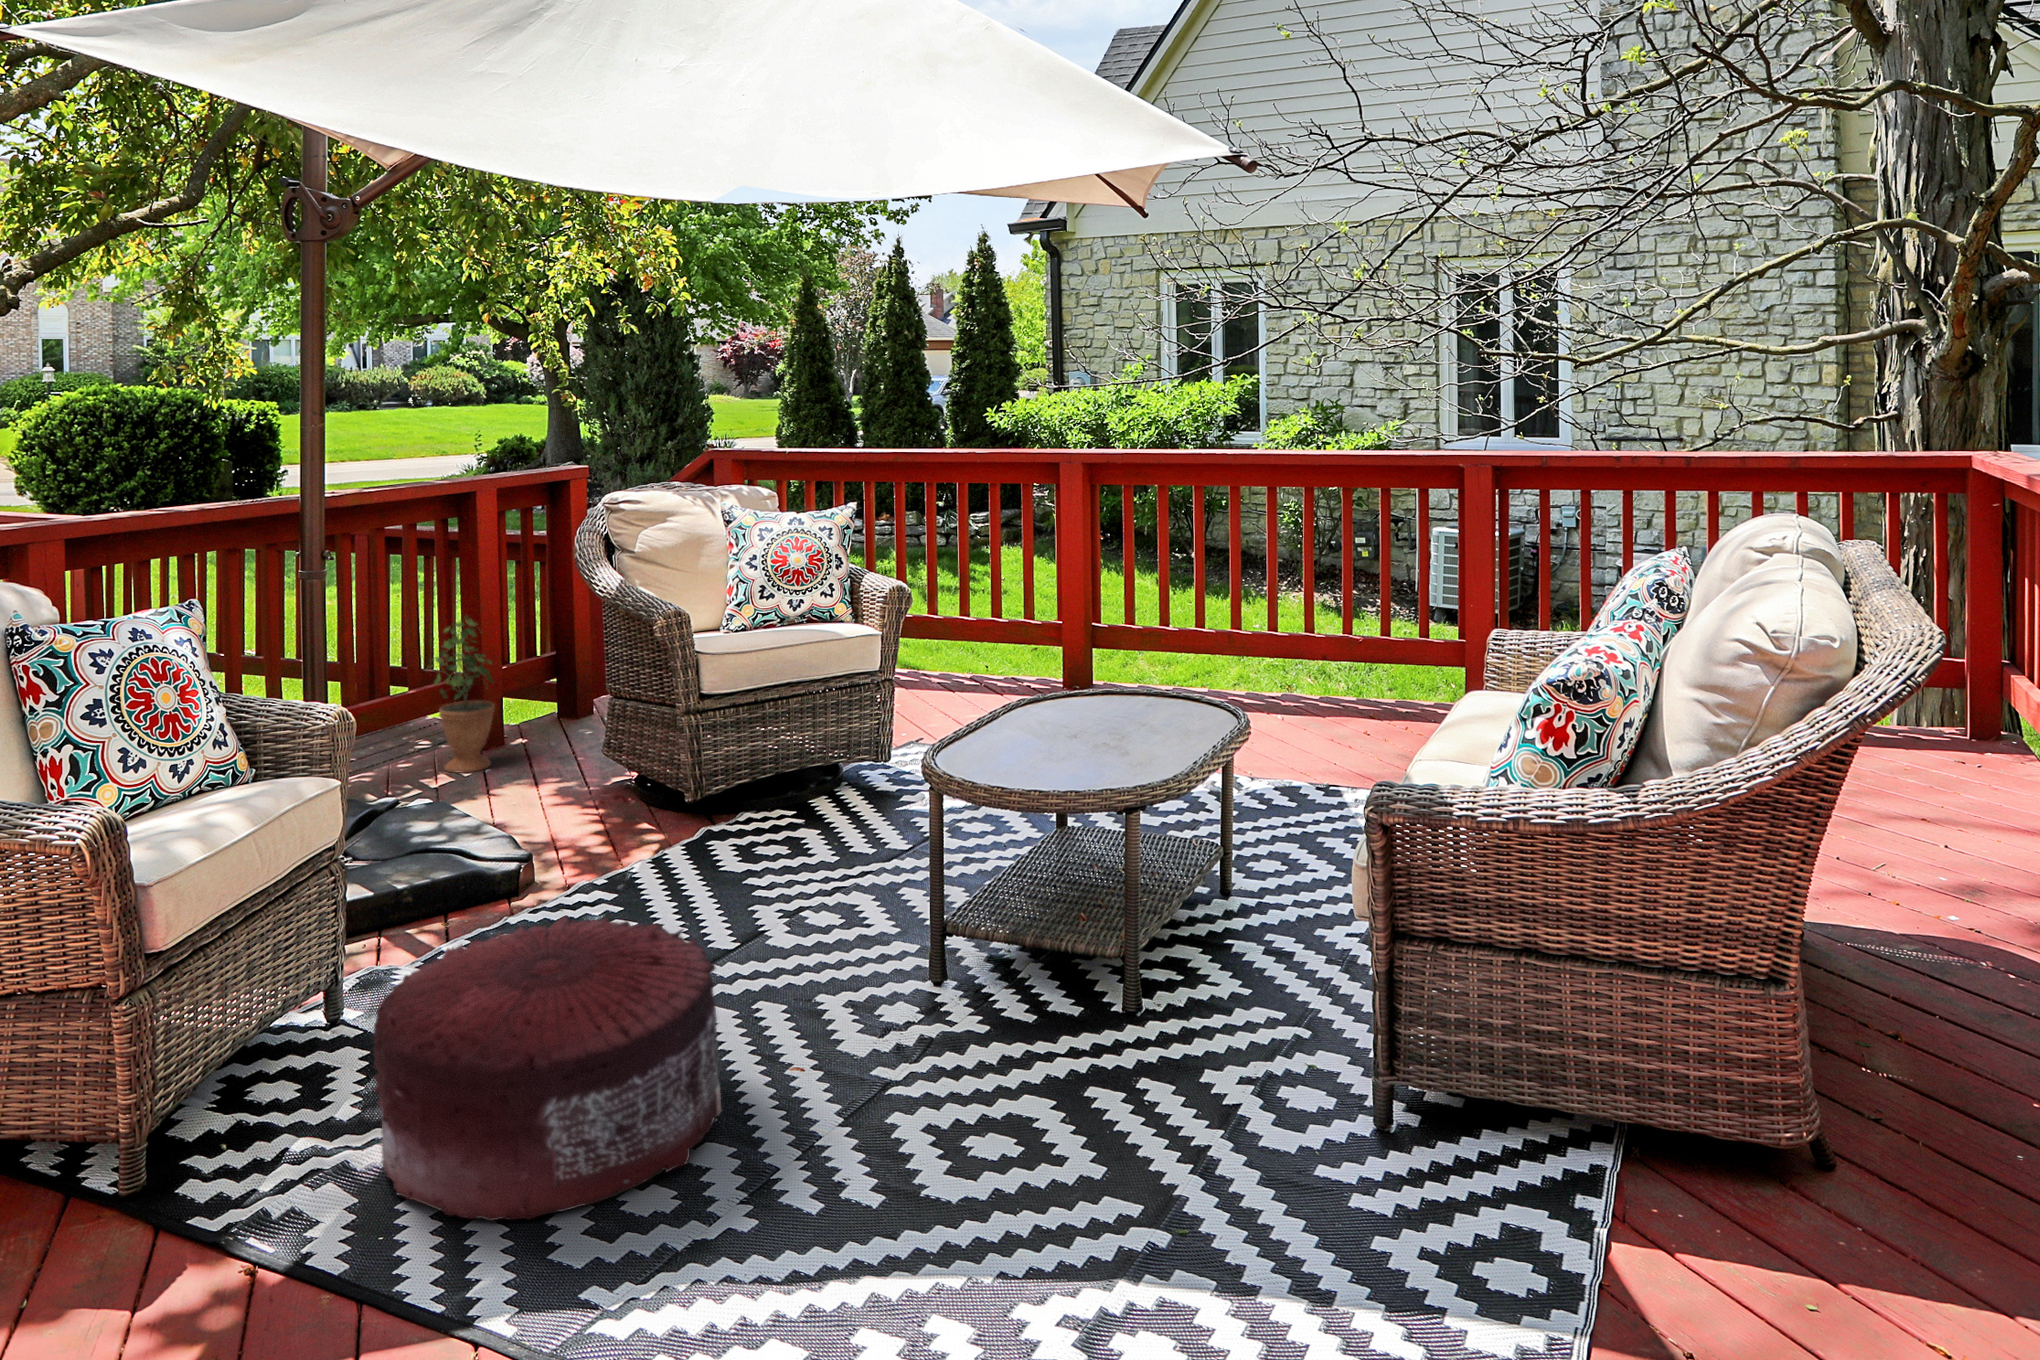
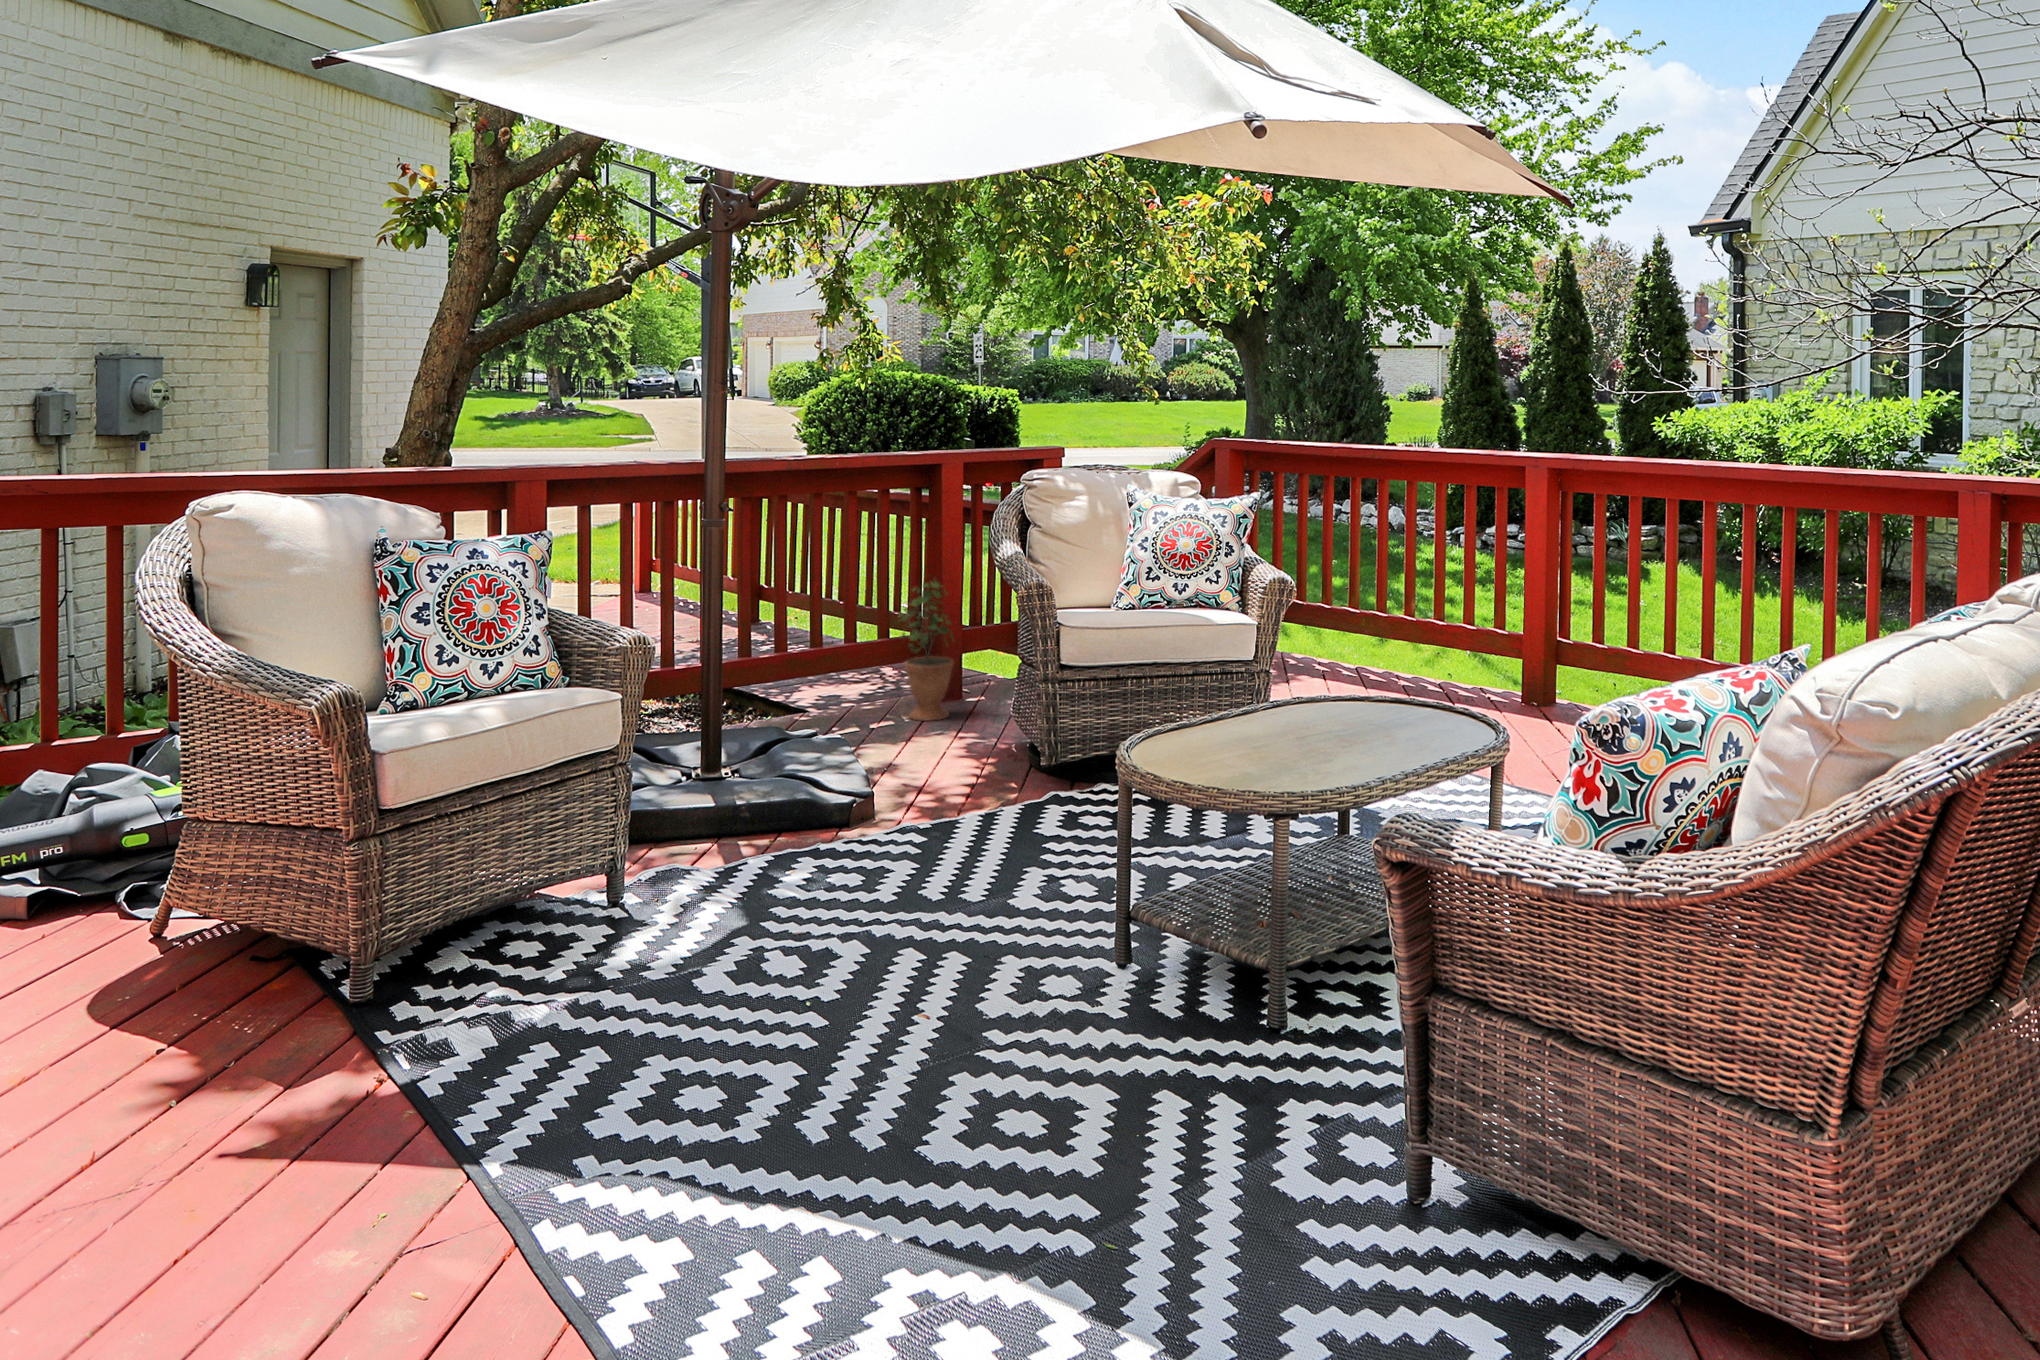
pouf: present [373,916,721,1221] -> none [485,837,821,1095]

